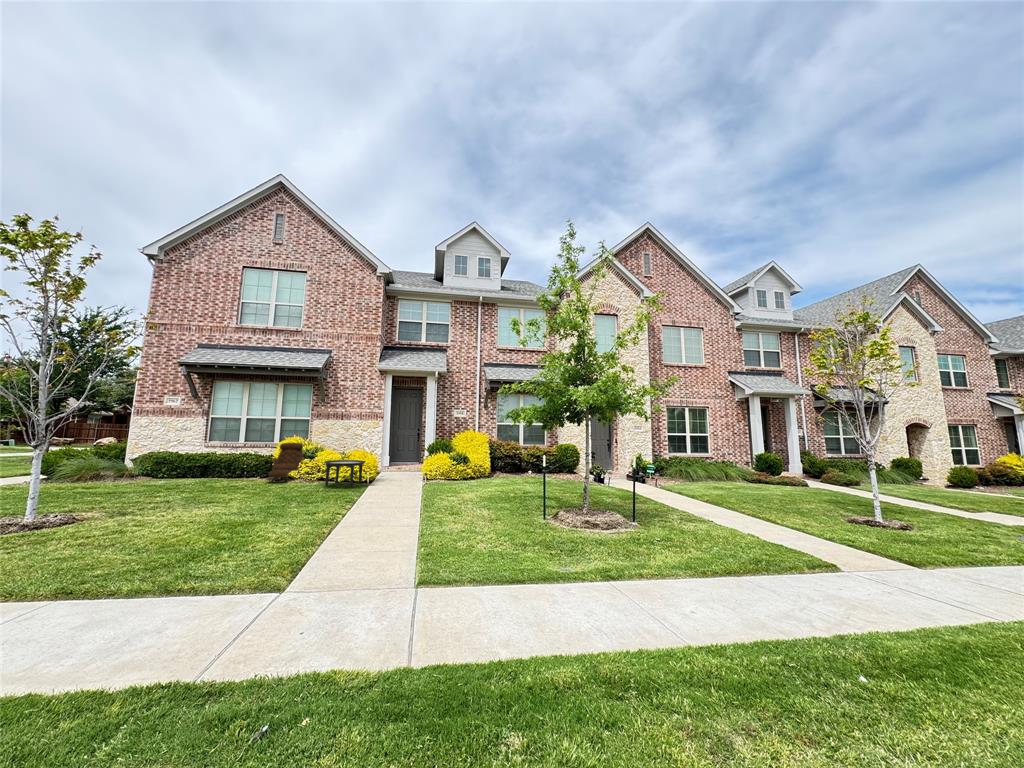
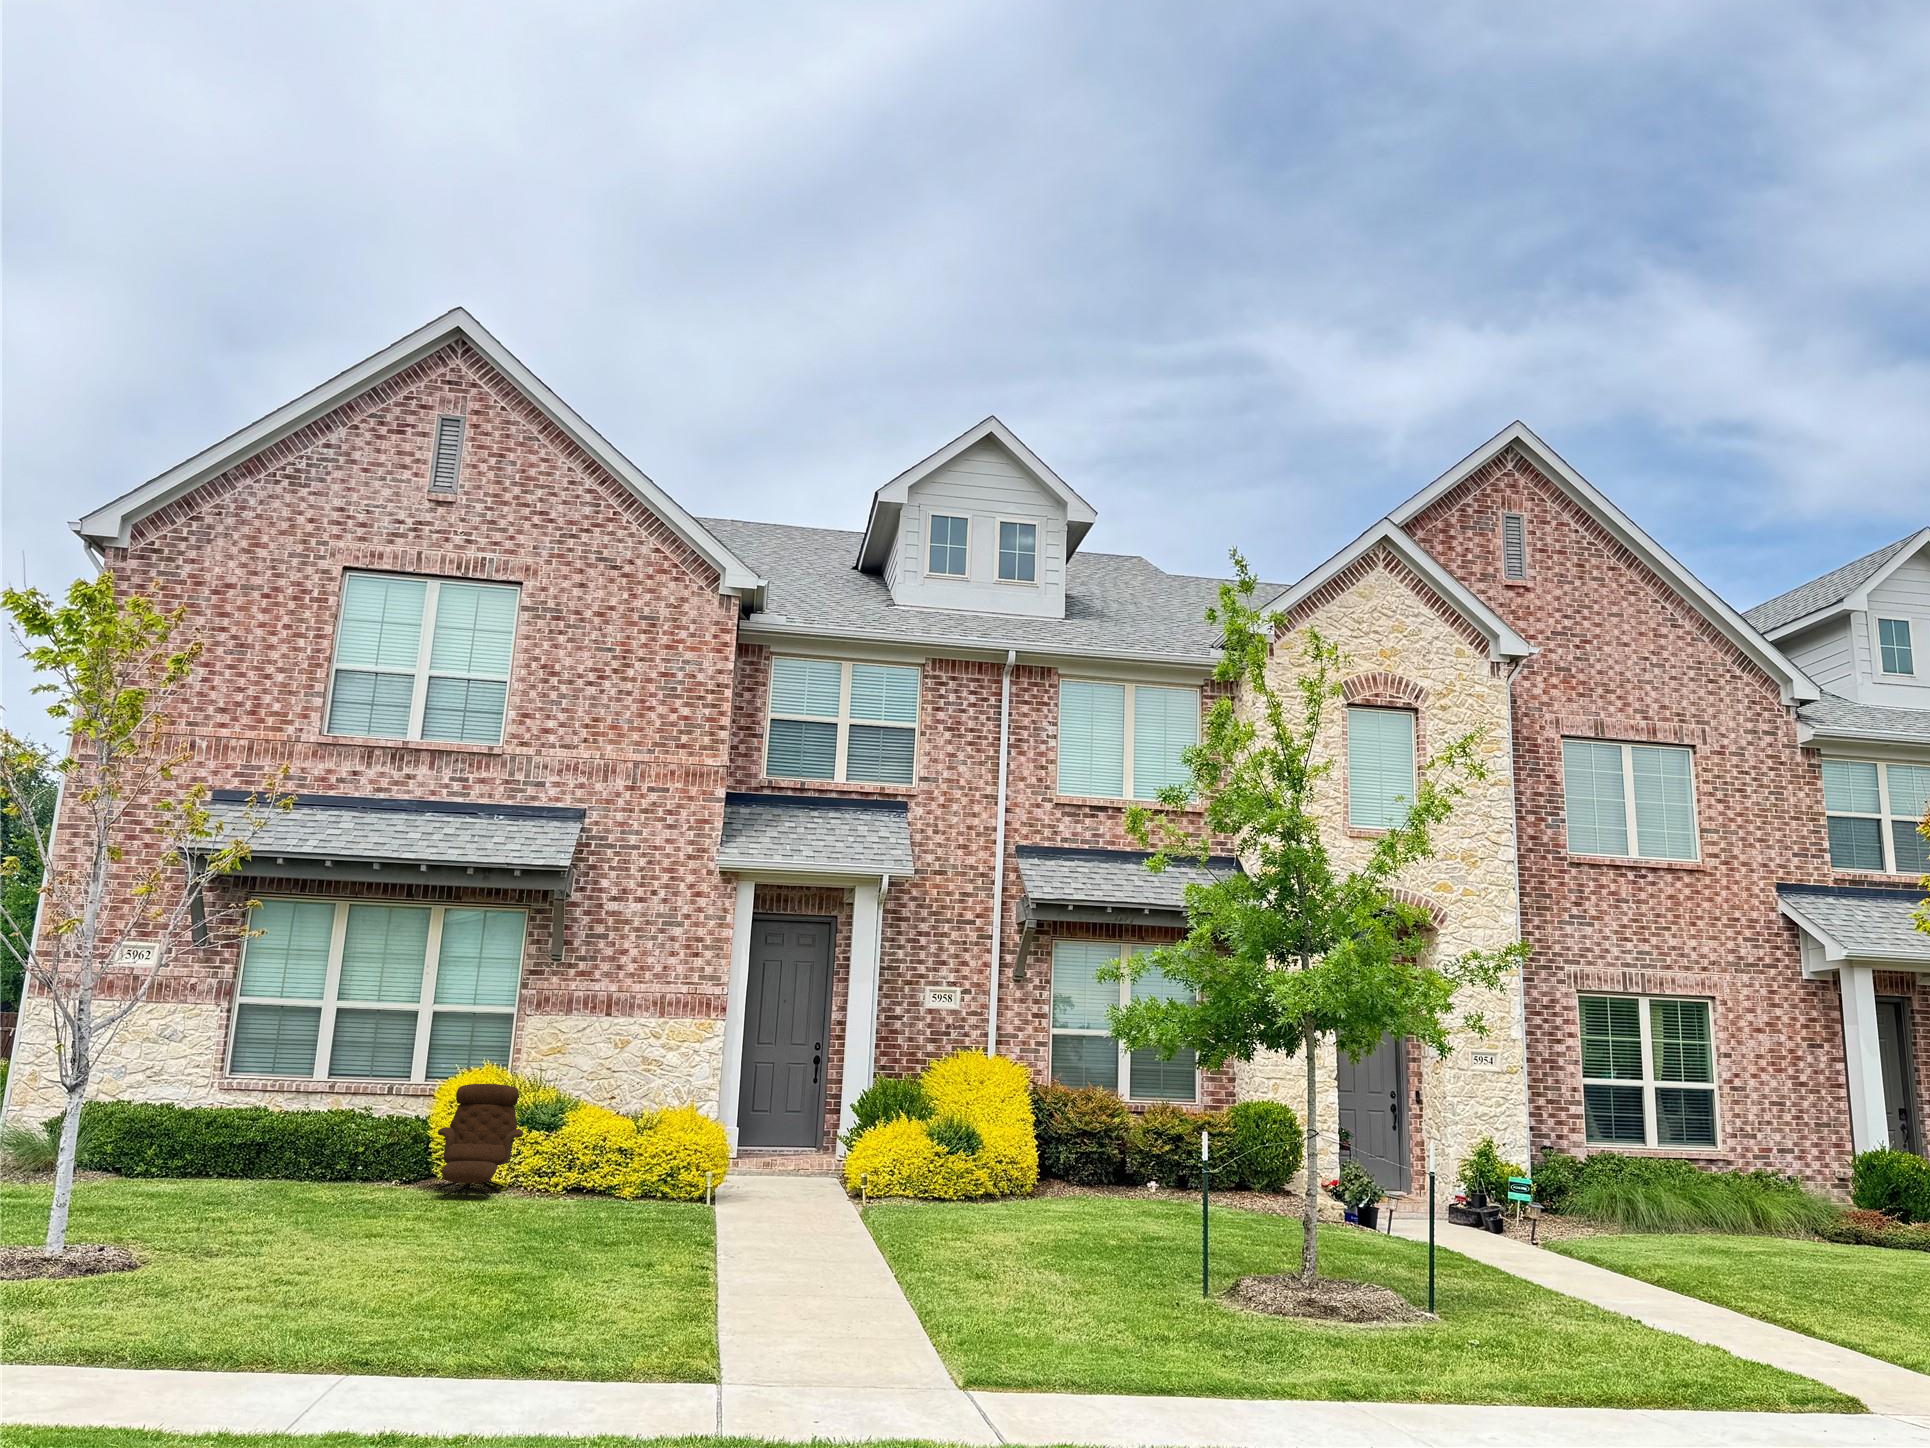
round table: present [324,460,366,487] -> none [599,1138,709,1214]

